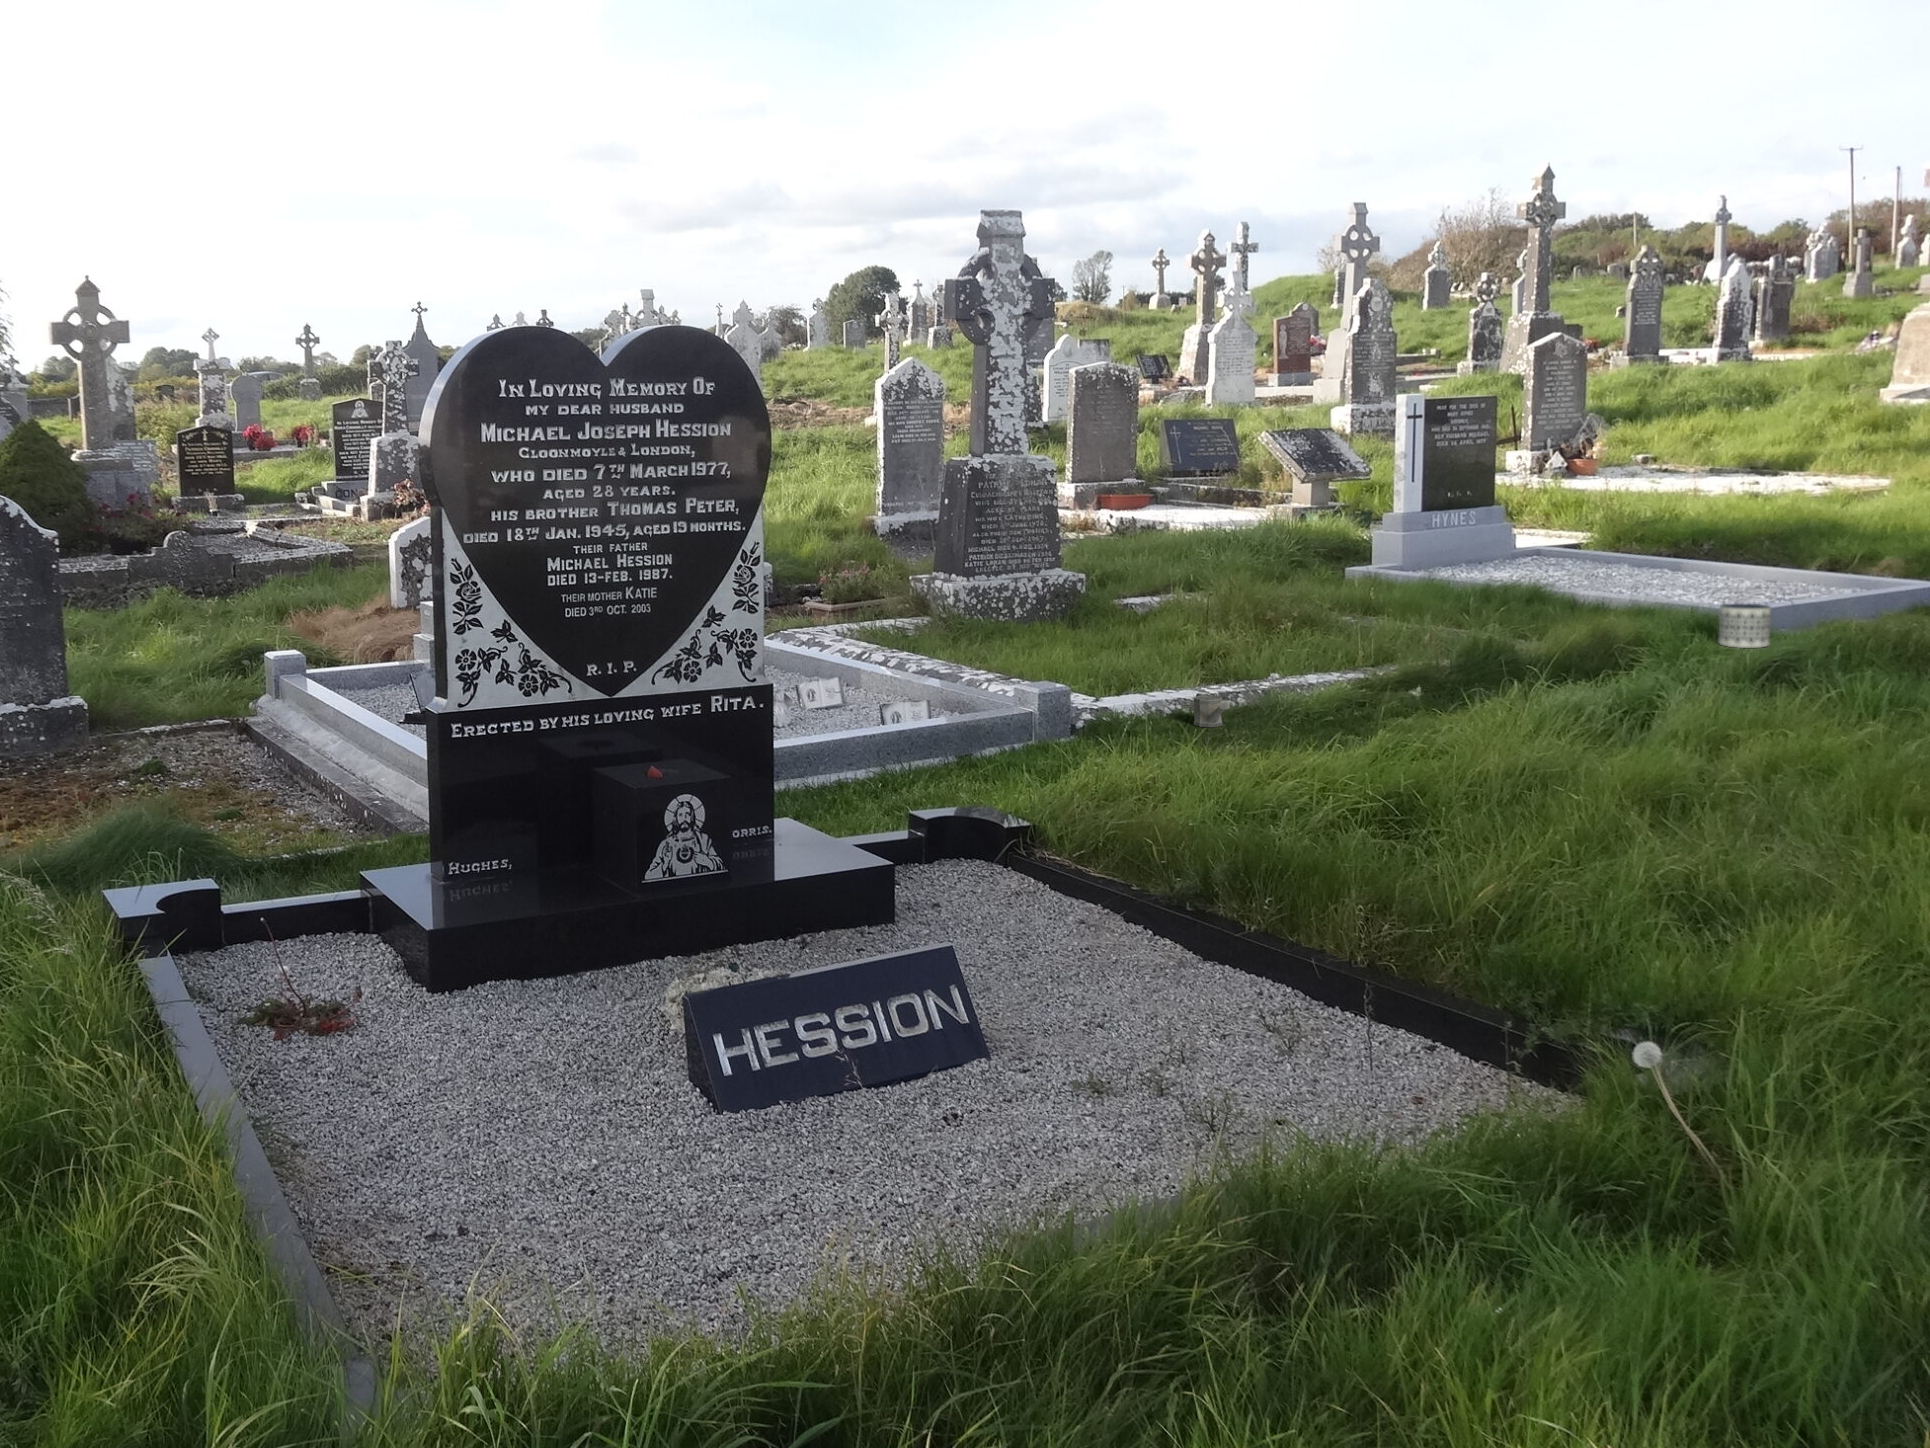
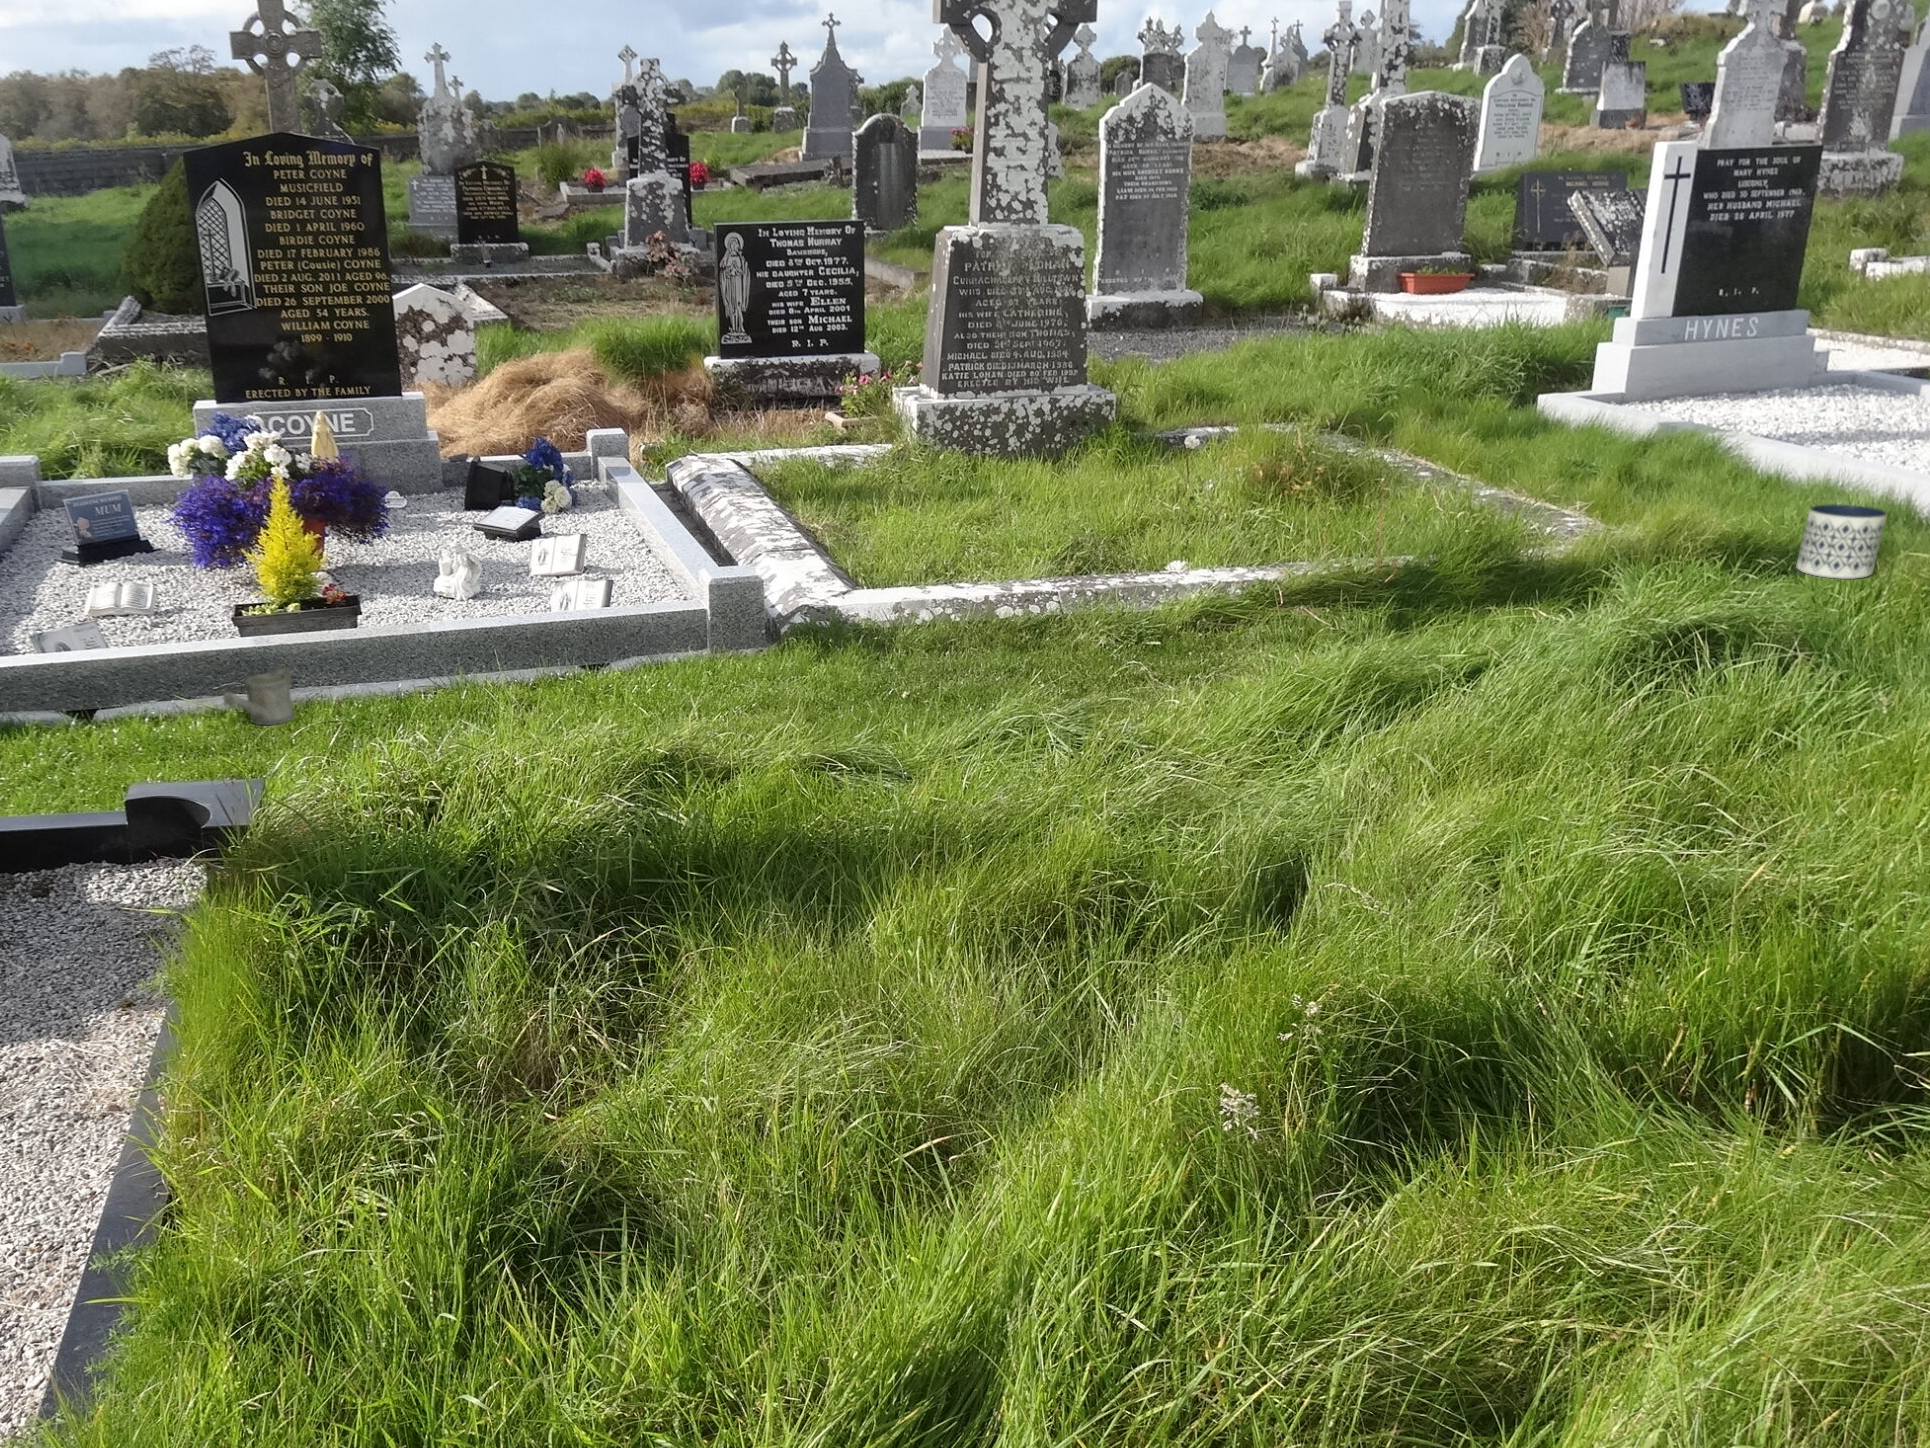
watering can: present [1194,693,1230,727] -> present [224,667,295,725]

